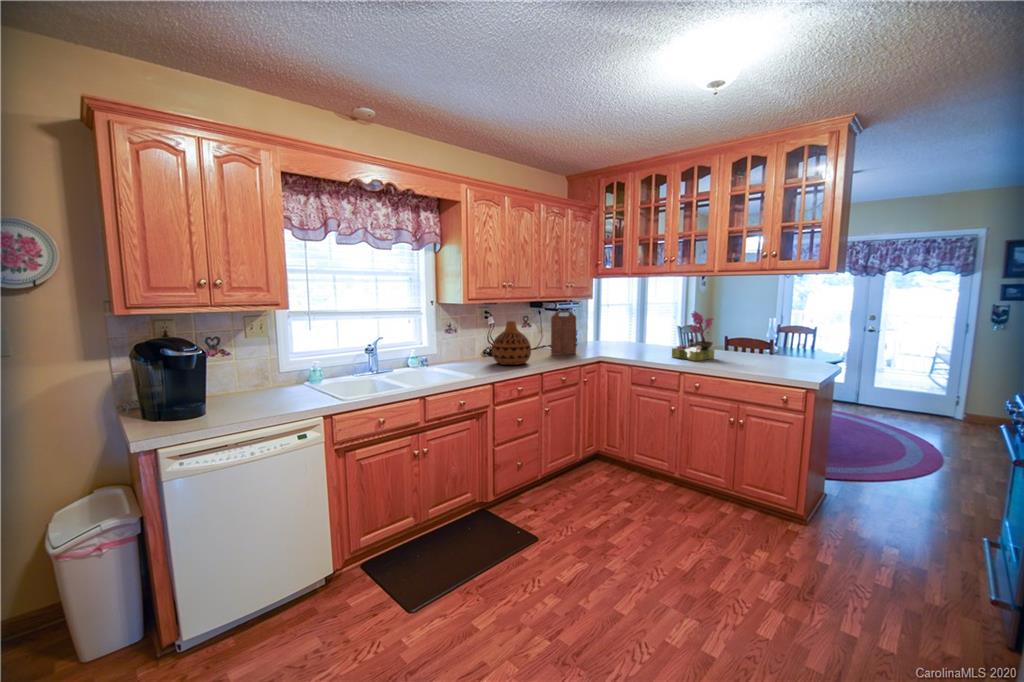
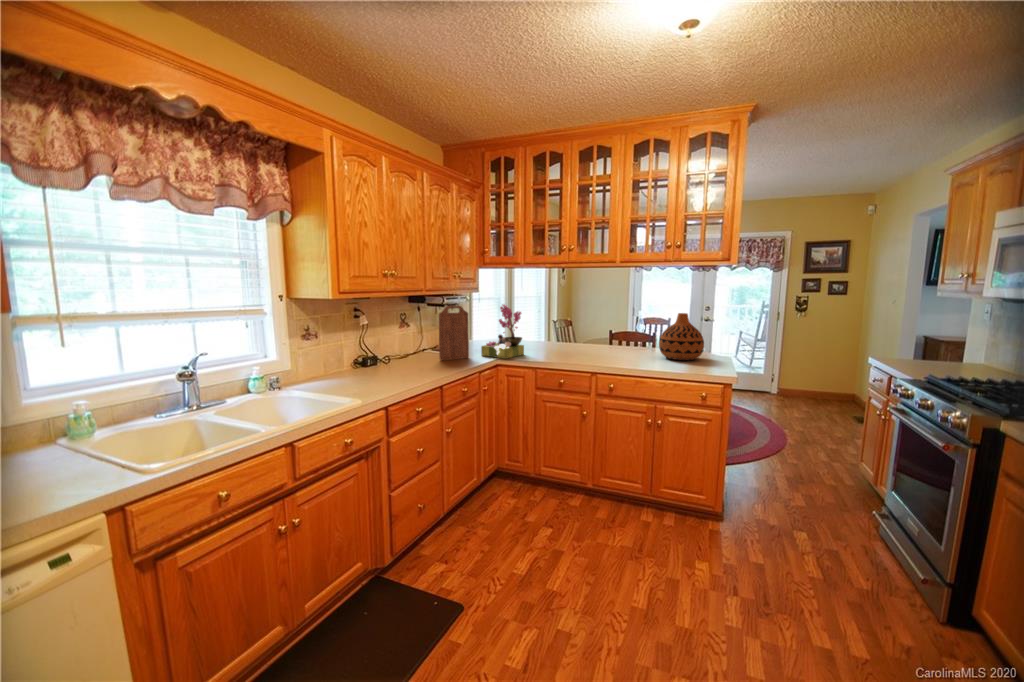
flower arrangement: present [672,311,714,361] -> present [481,305,524,359]
vase: present [492,321,531,365] -> present [659,313,704,360]

